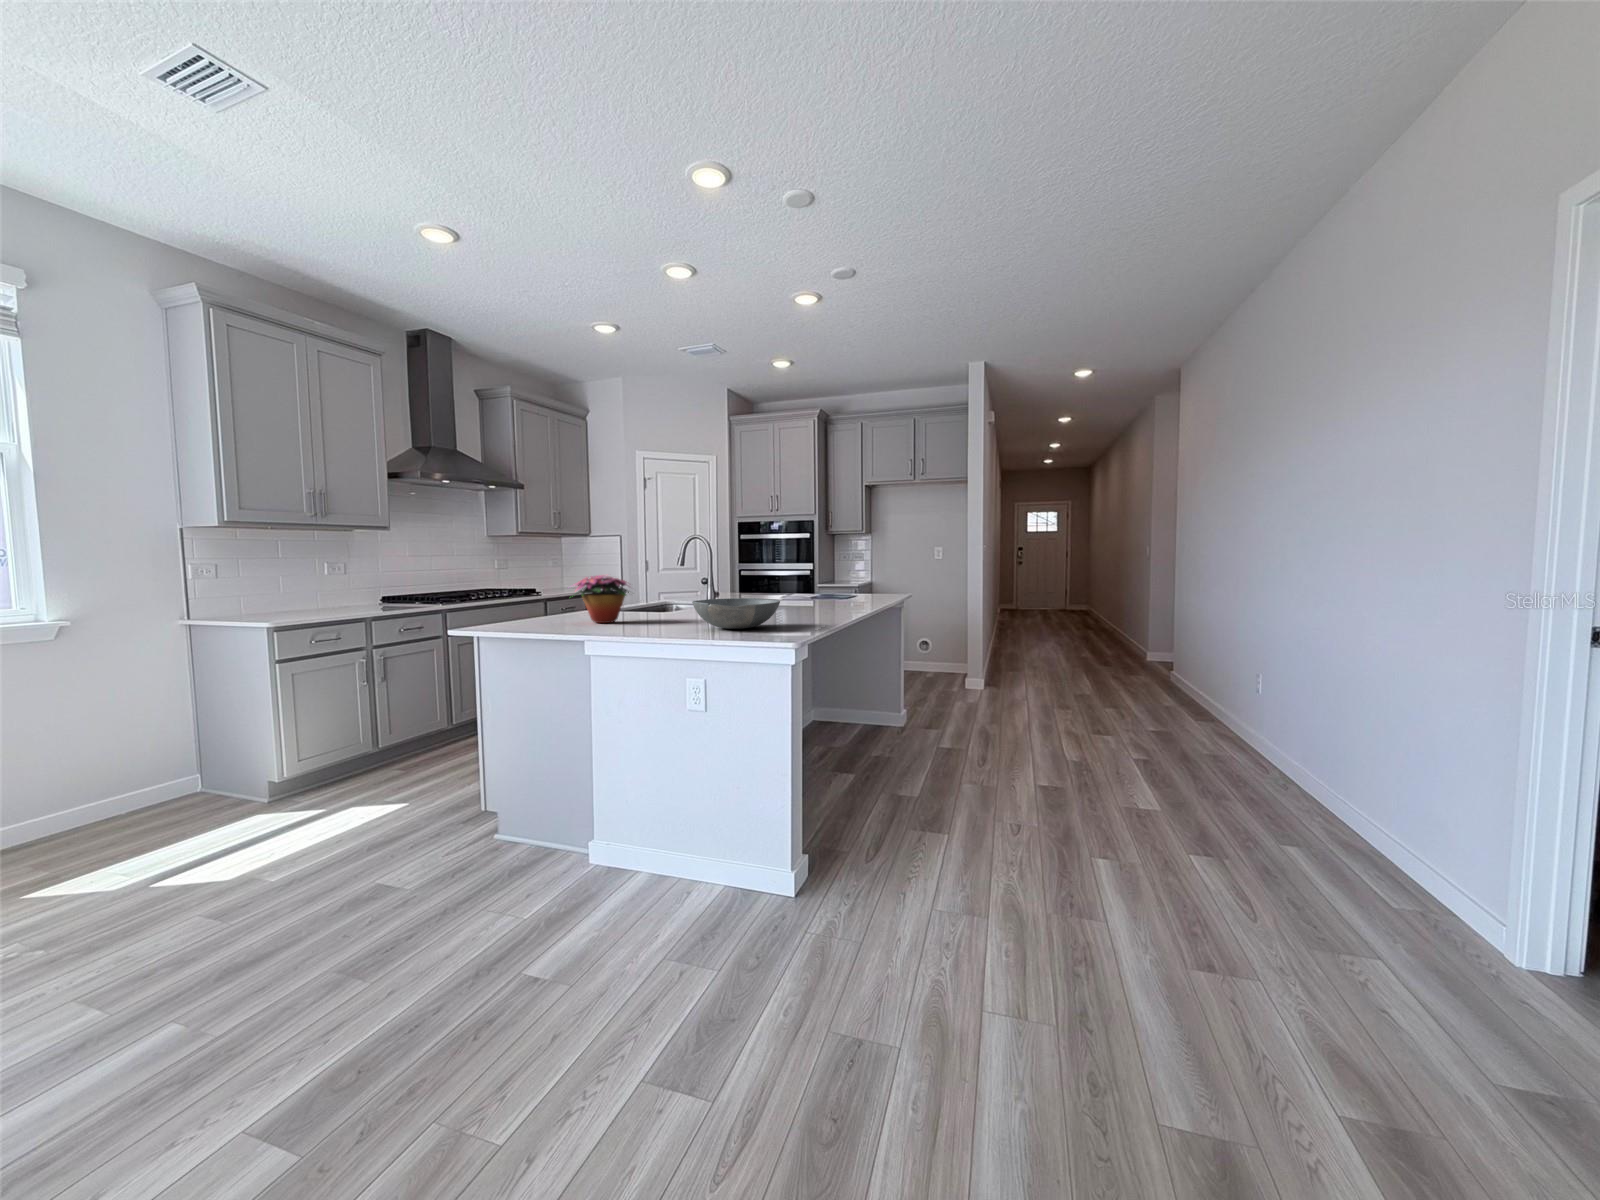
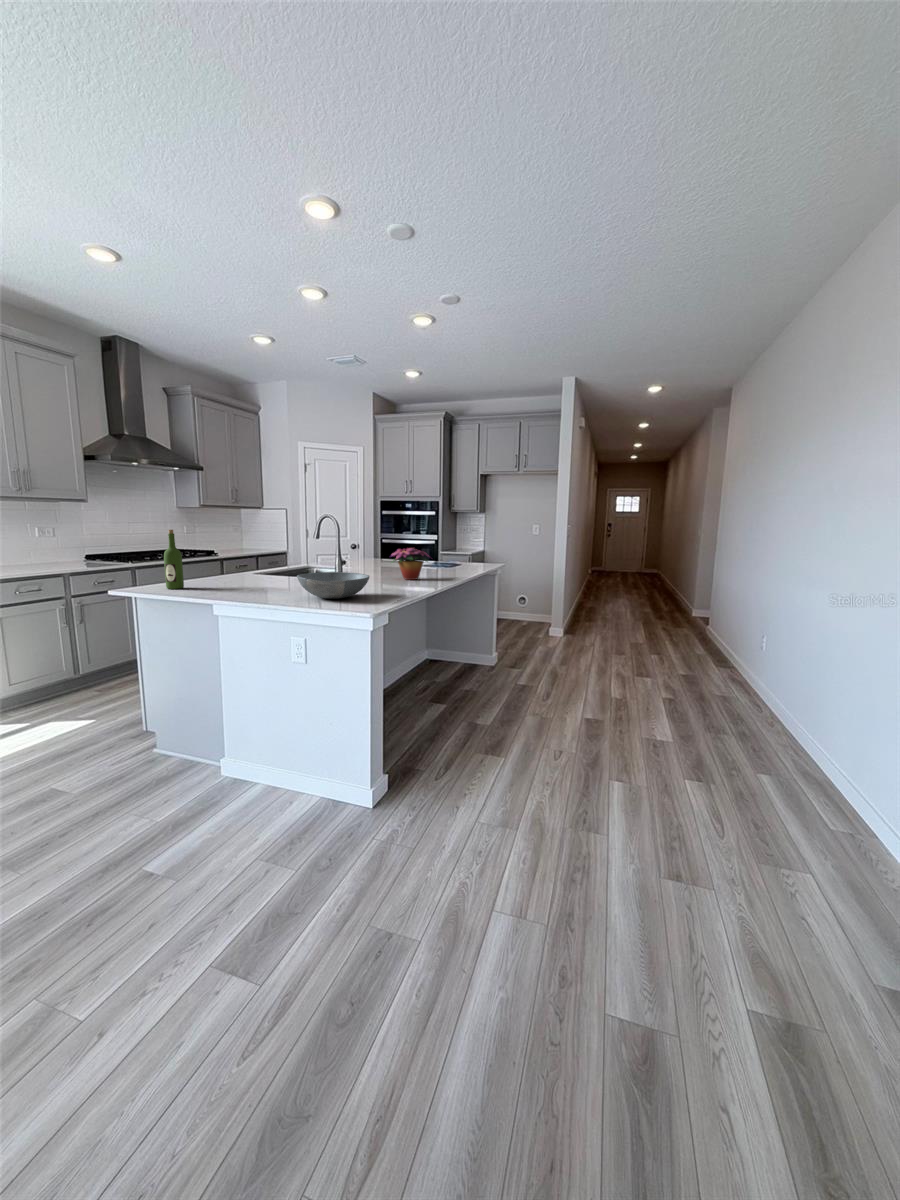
wine bottle: none [518,552,540,626] -> present [164,530,184,589]
flower arrangement: present [575,575,629,623] -> present [392,548,428,580]

